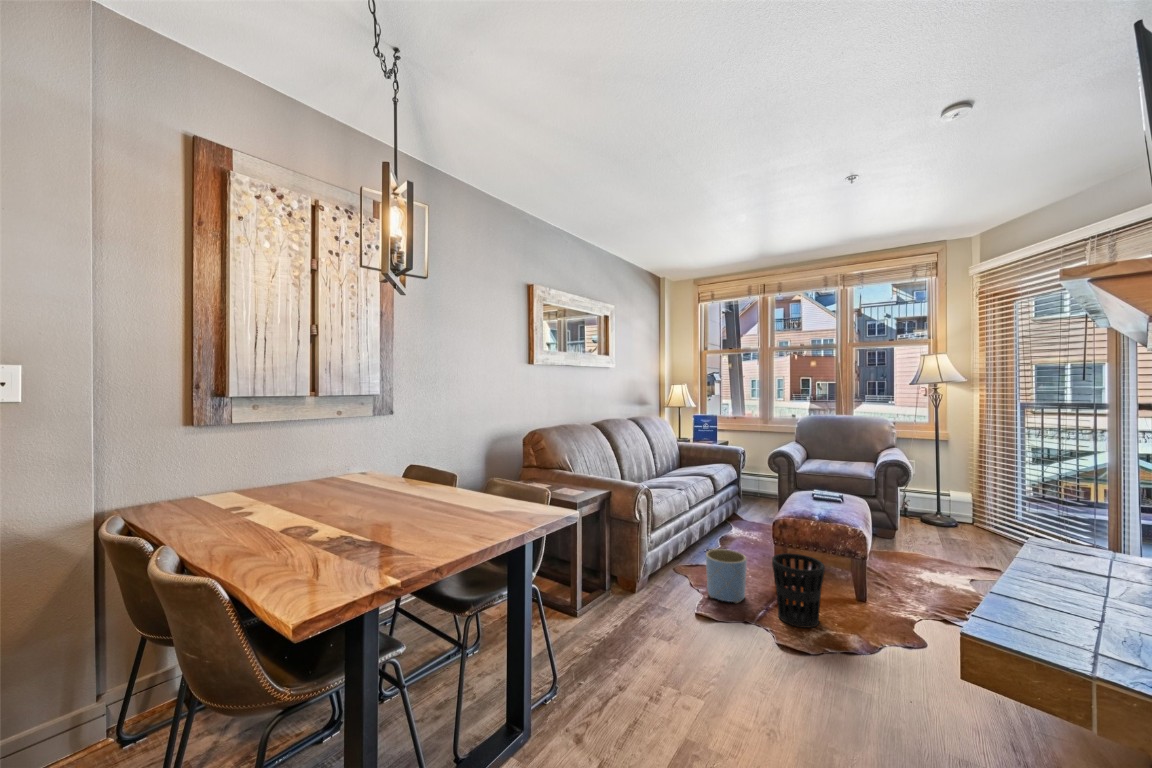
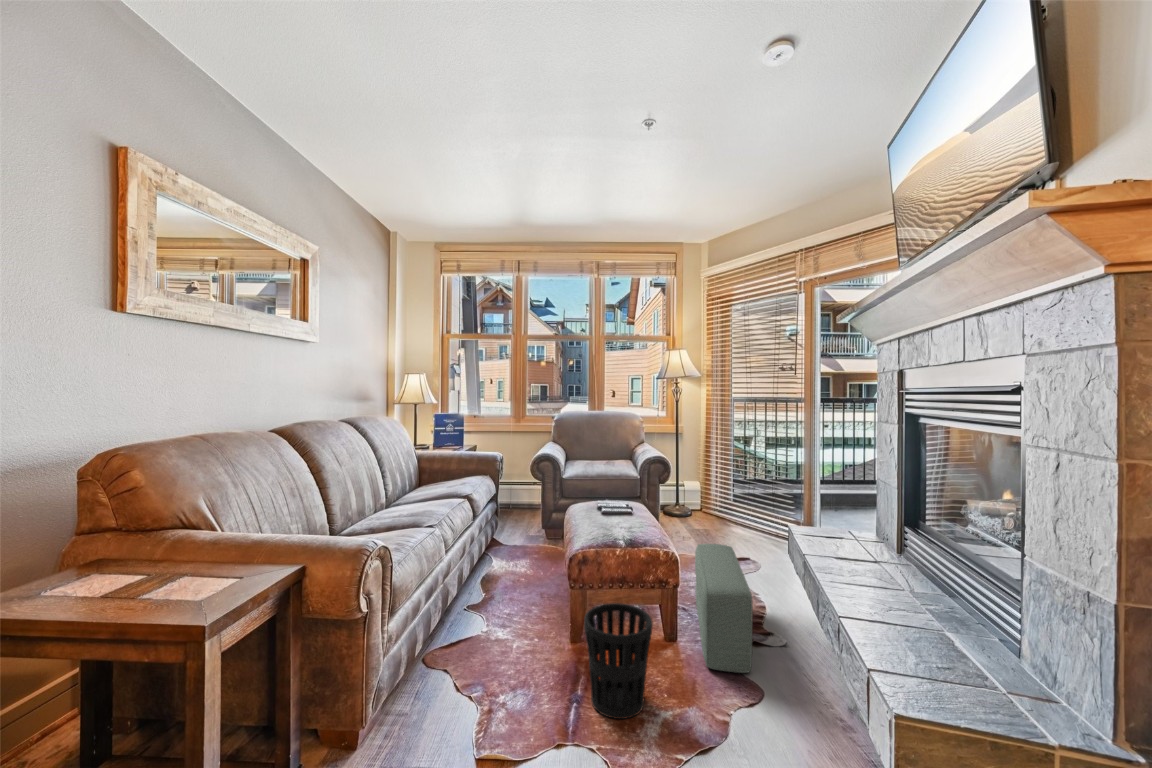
pouf: none [883,535,945,633] -> present [695,544,753,673]
planter: present [706,549,747,603] -> none [483,613,544,704]

